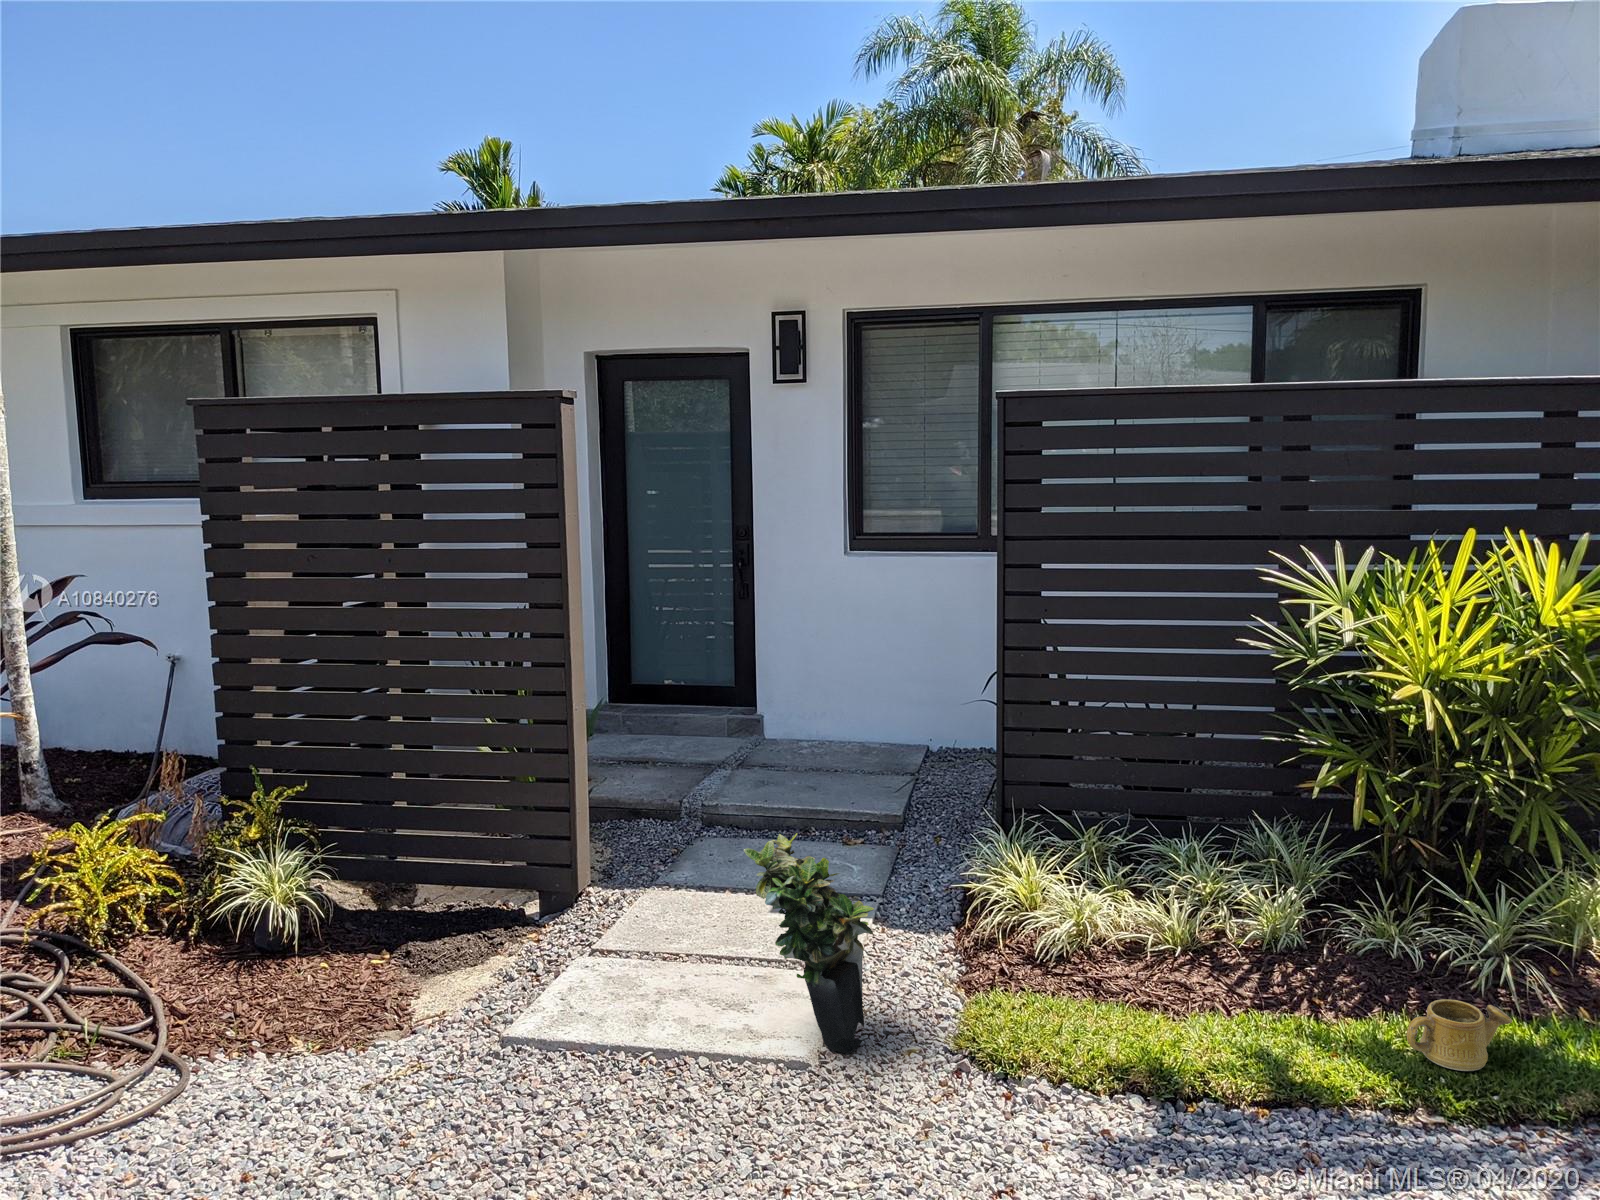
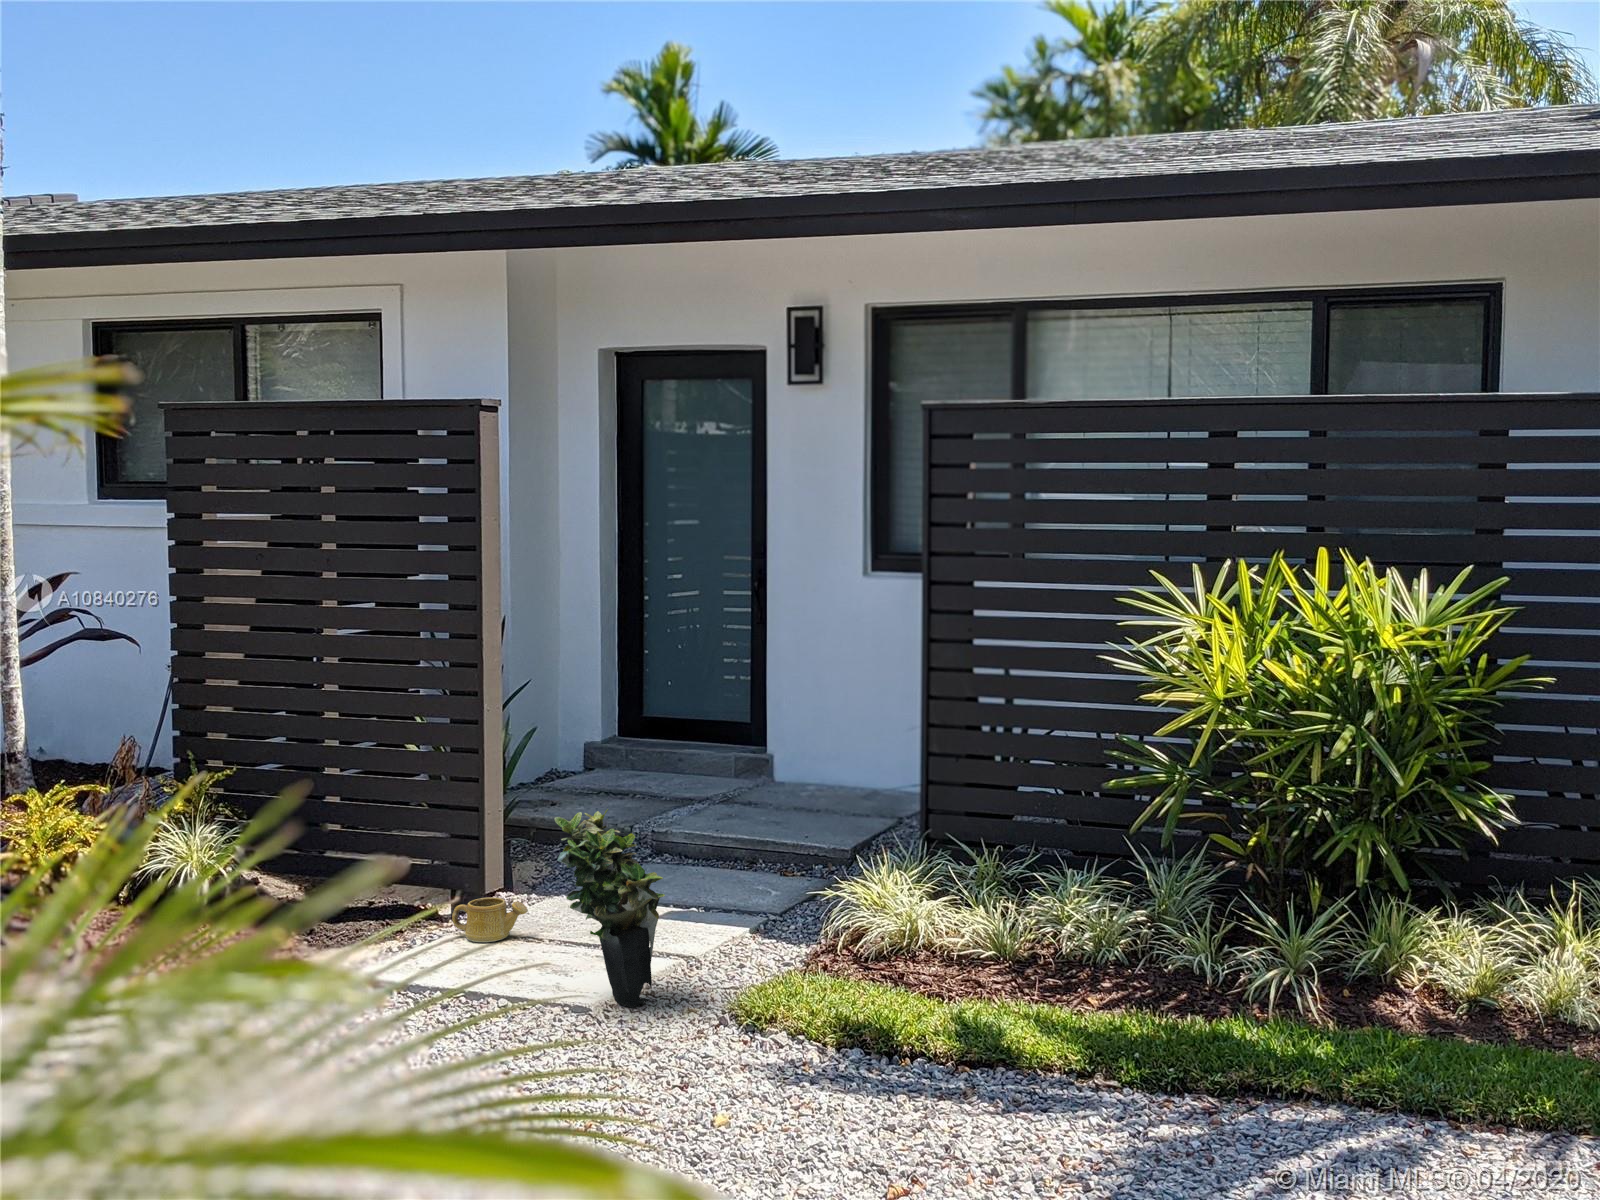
watering can: present [1407,999,1512,1071] -> present [452,897,528,942]

